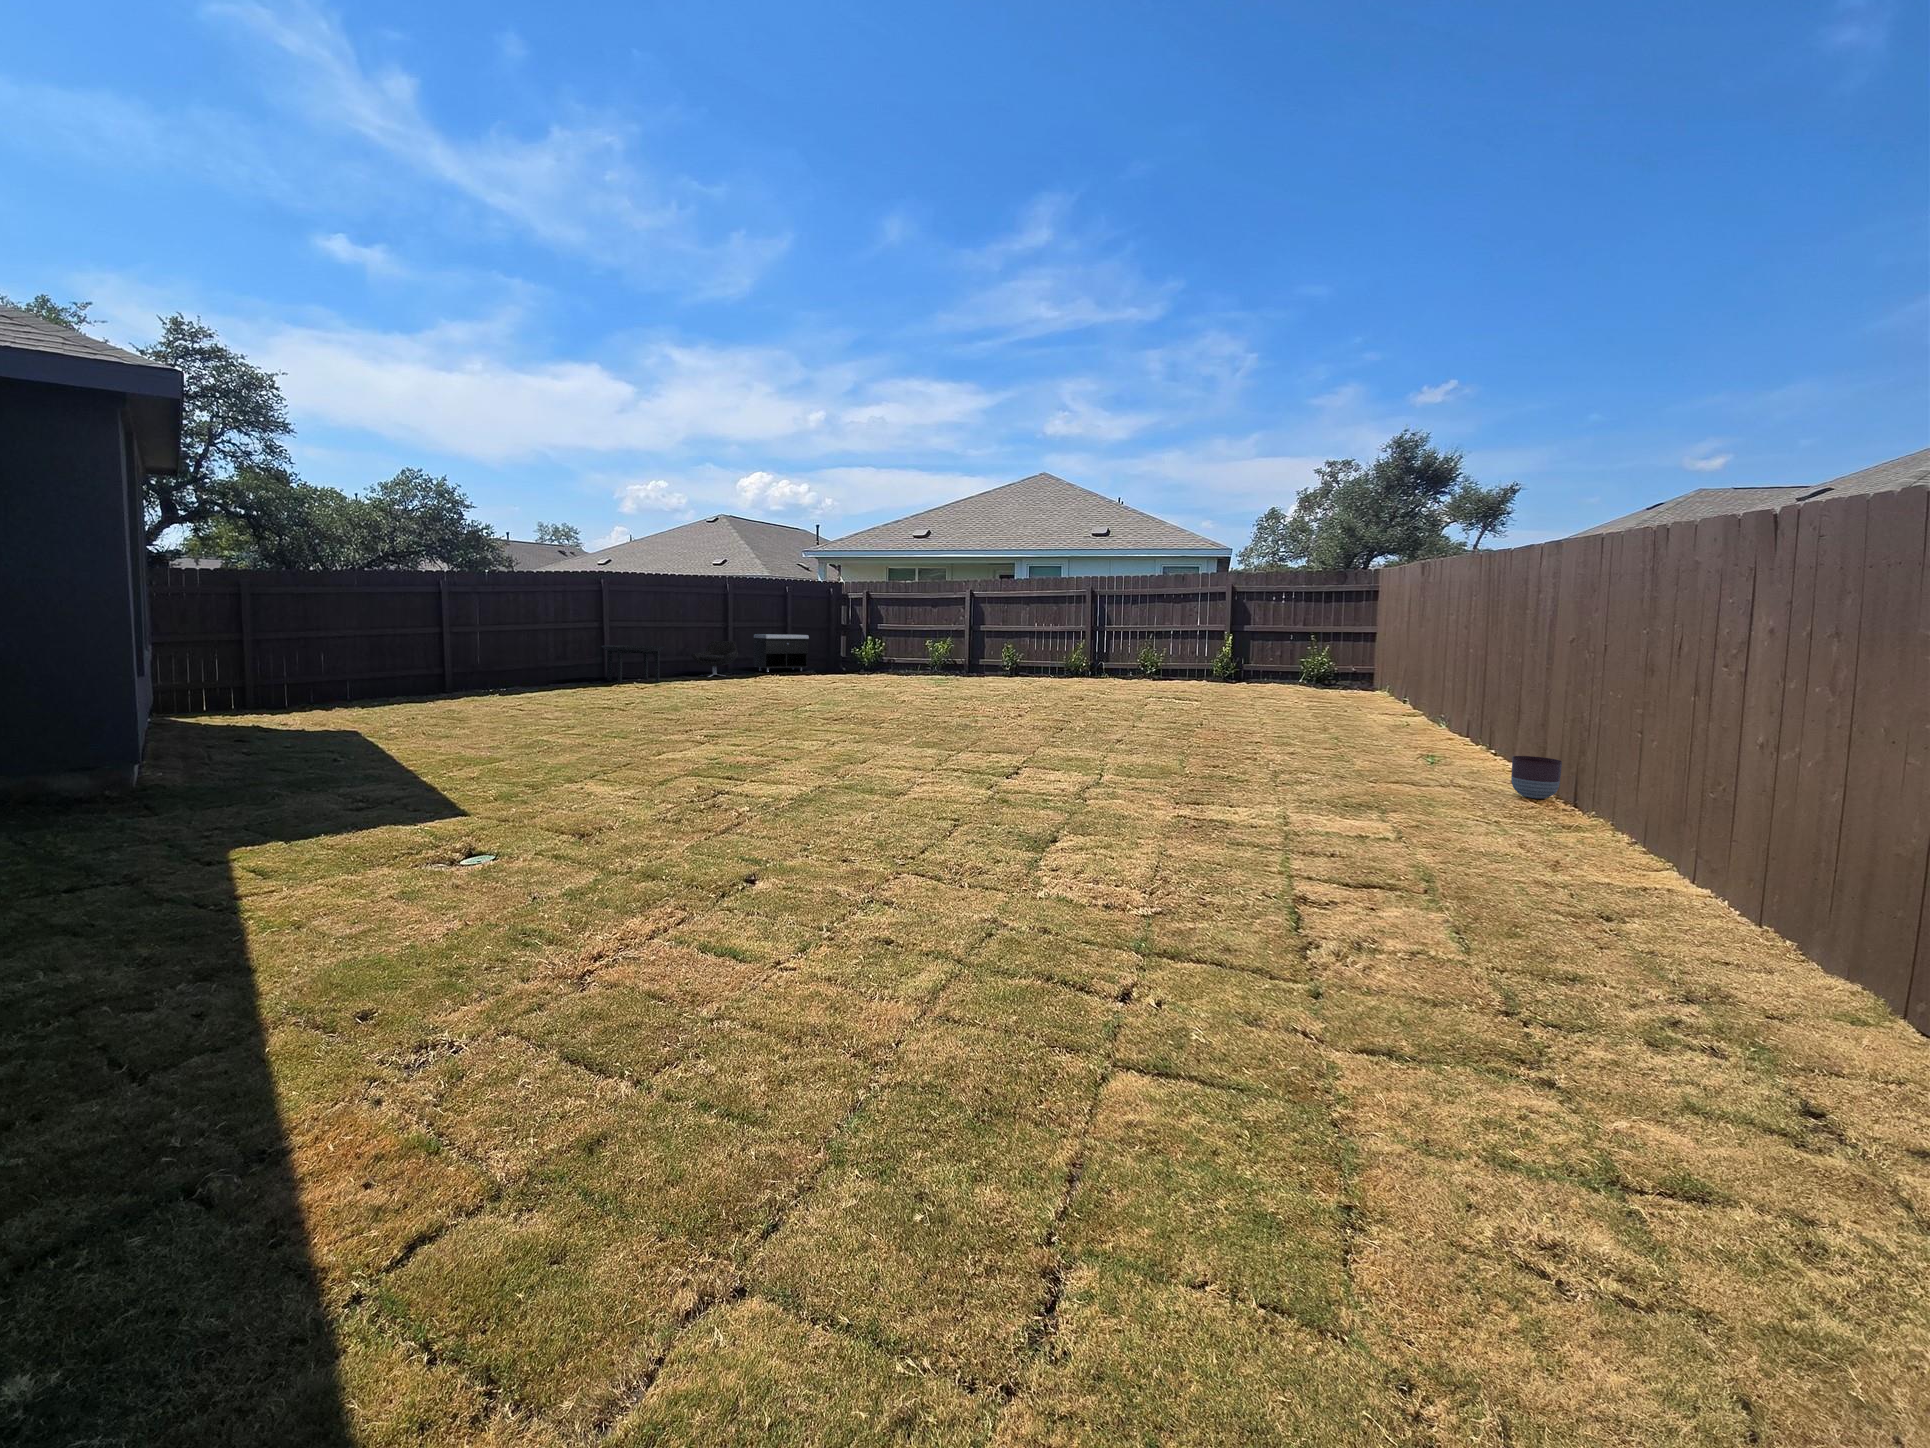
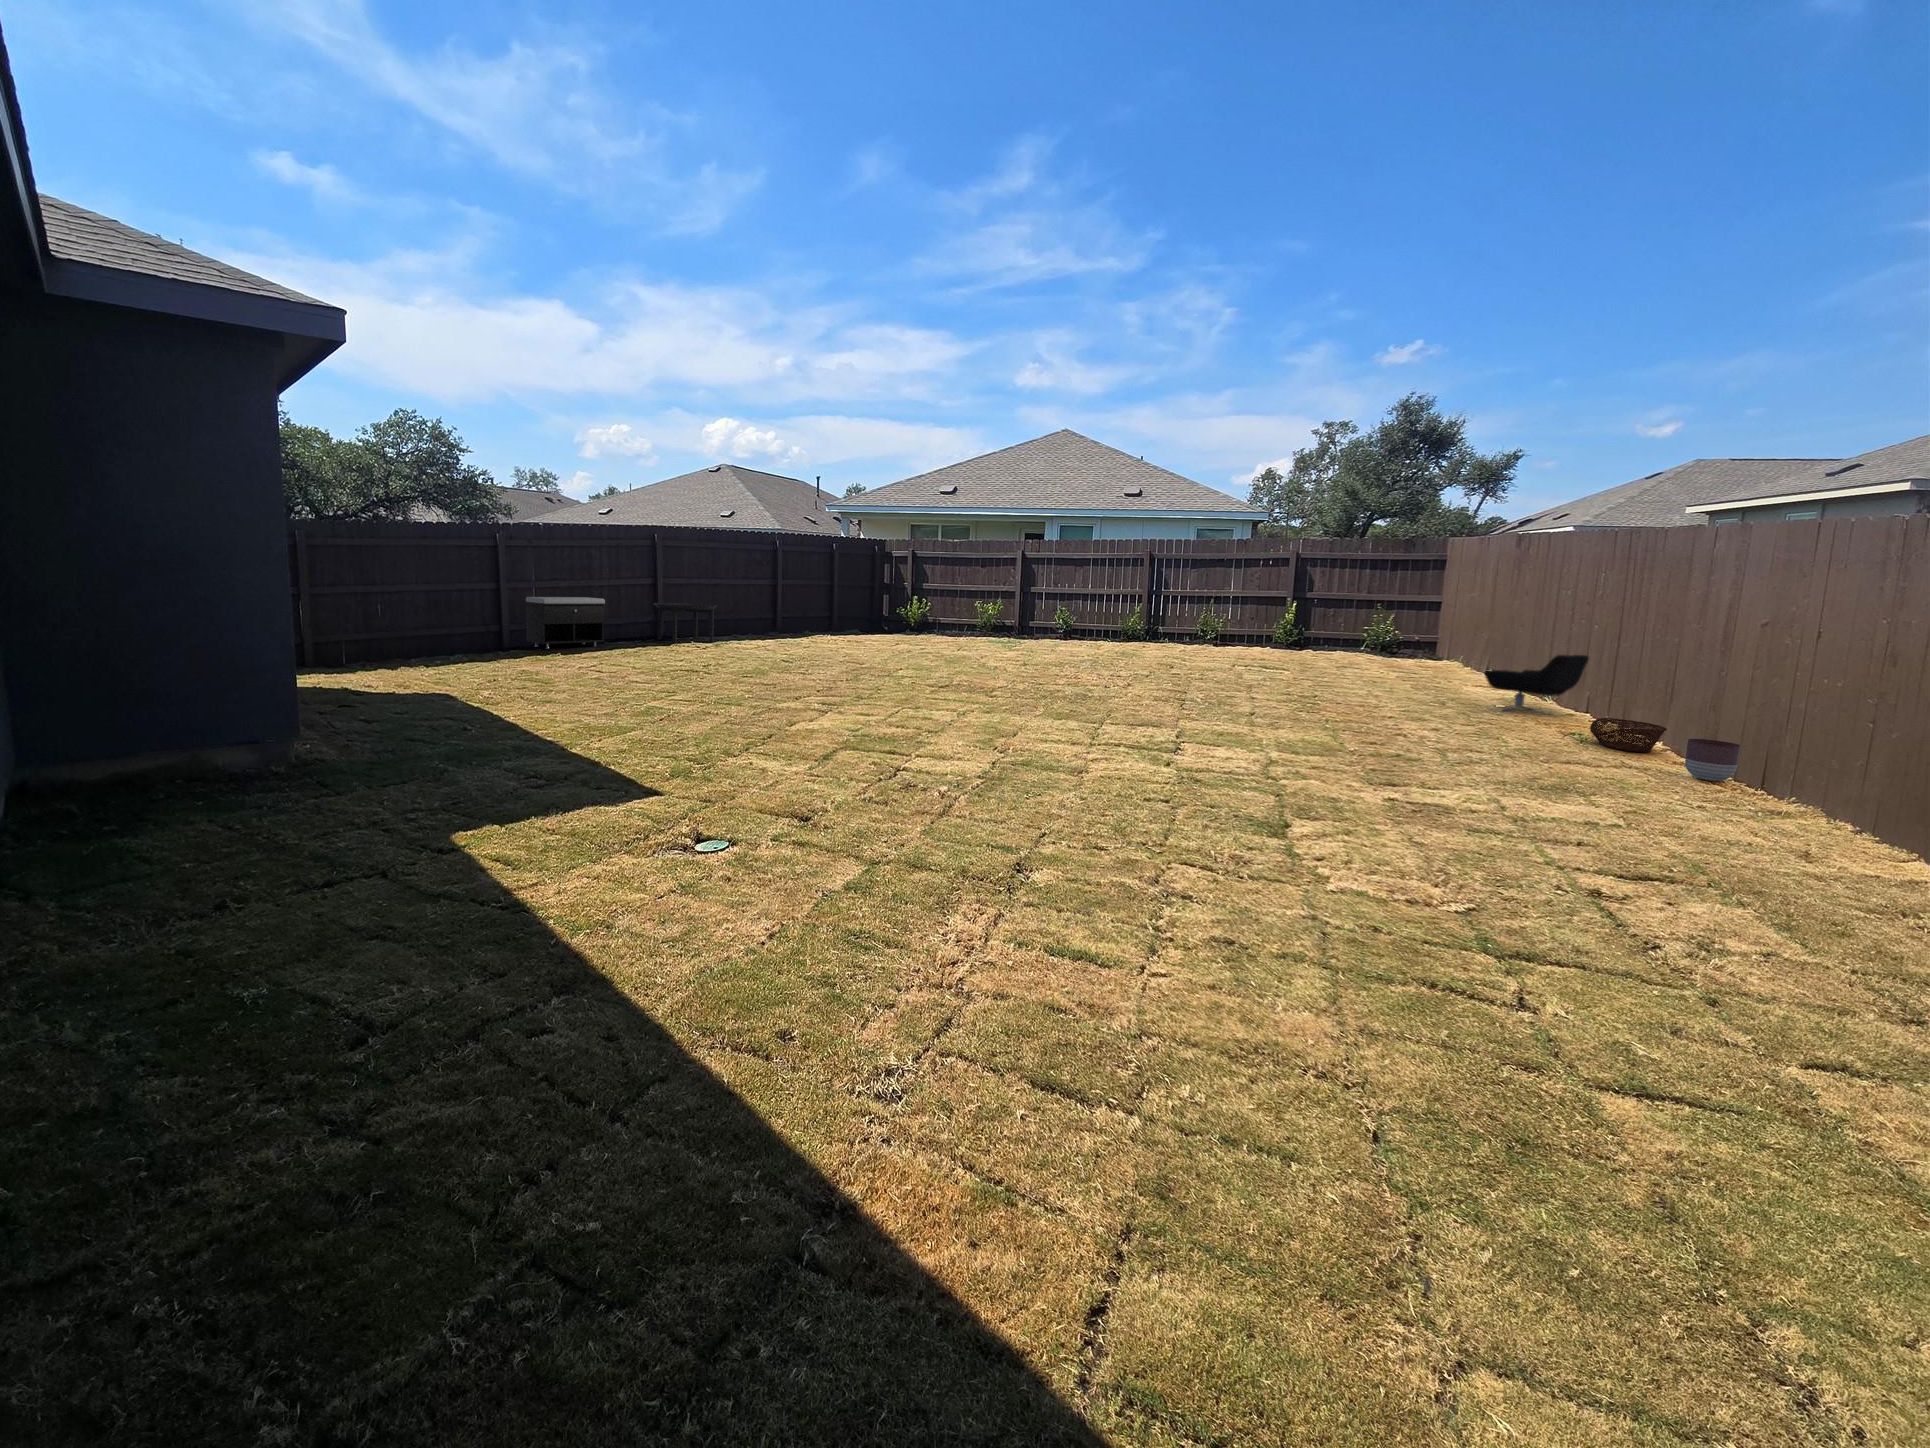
storage bench: present [753,634,809,672] -> present [526,597,605,649]
lounge chair: present [691,641,738,677] -> present [1485,655,1589,713]
basket: none [1446,739,1516,772] -> present [1590,718,1667,752]

